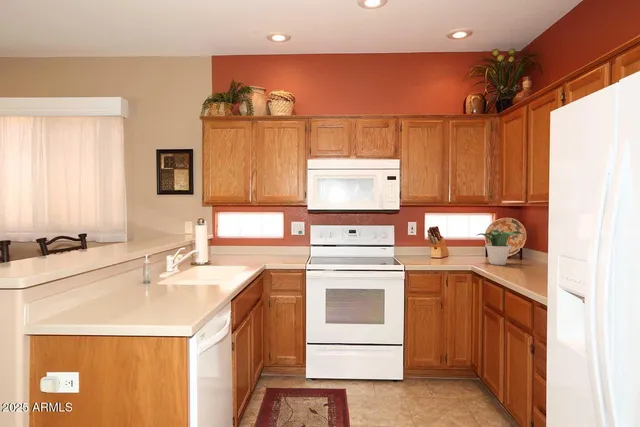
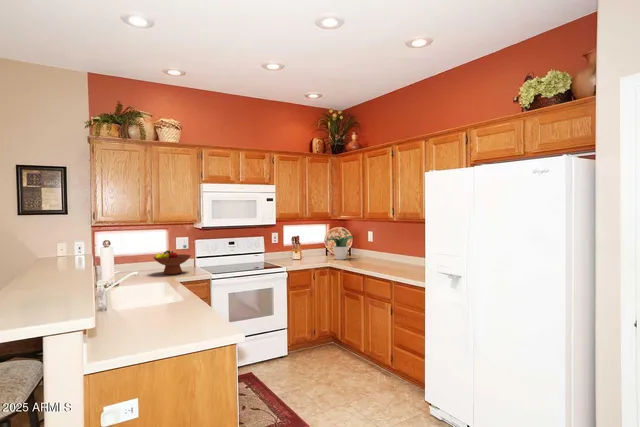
fruit bowl: none [258,235,297,261] -> present [153,251,191,274]

